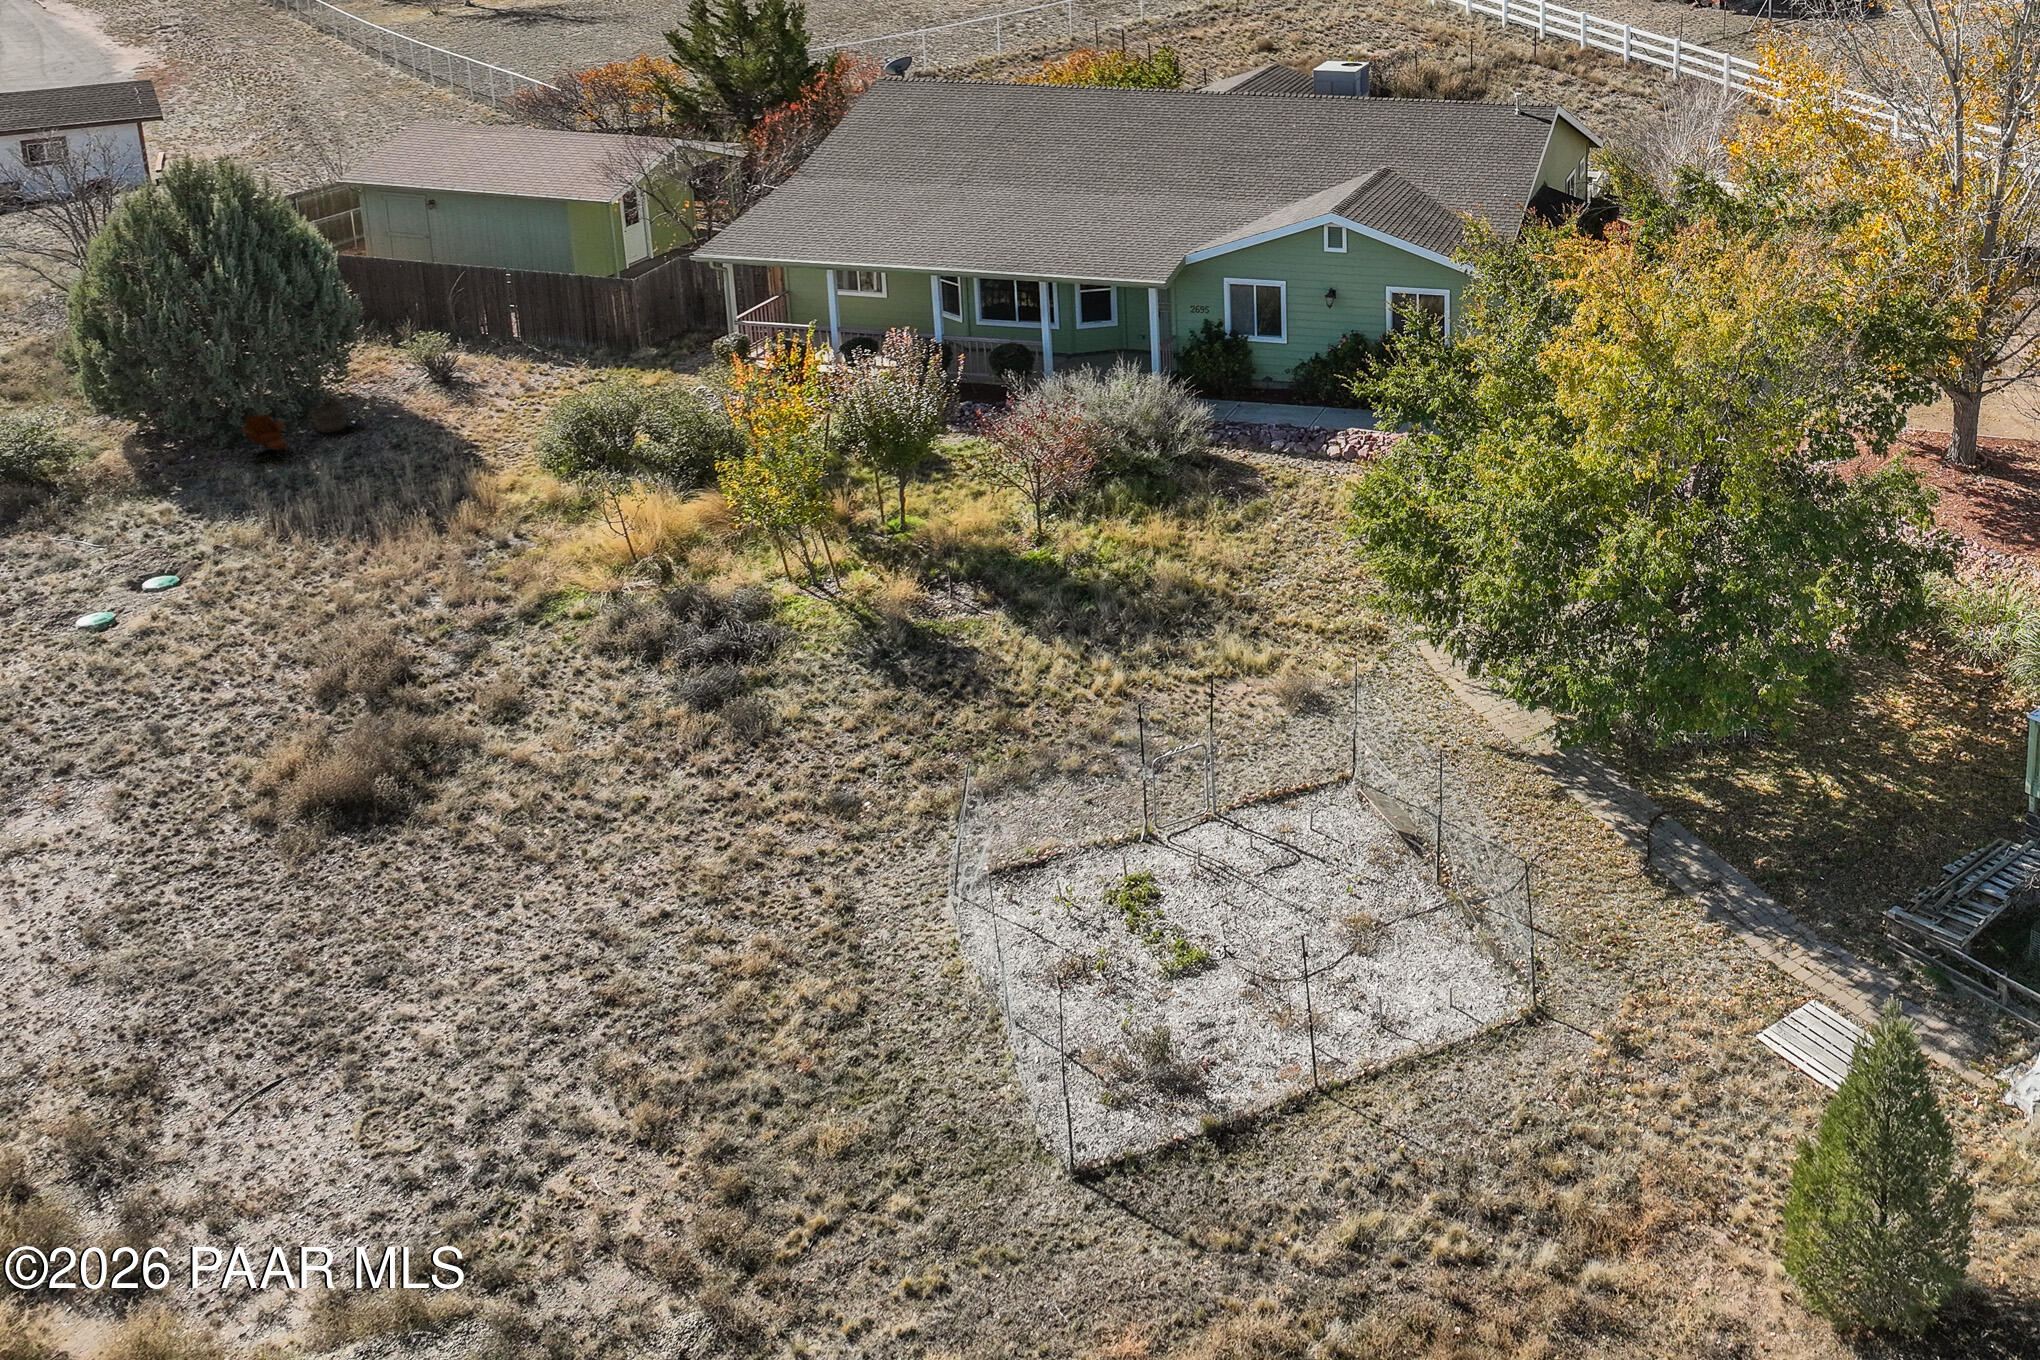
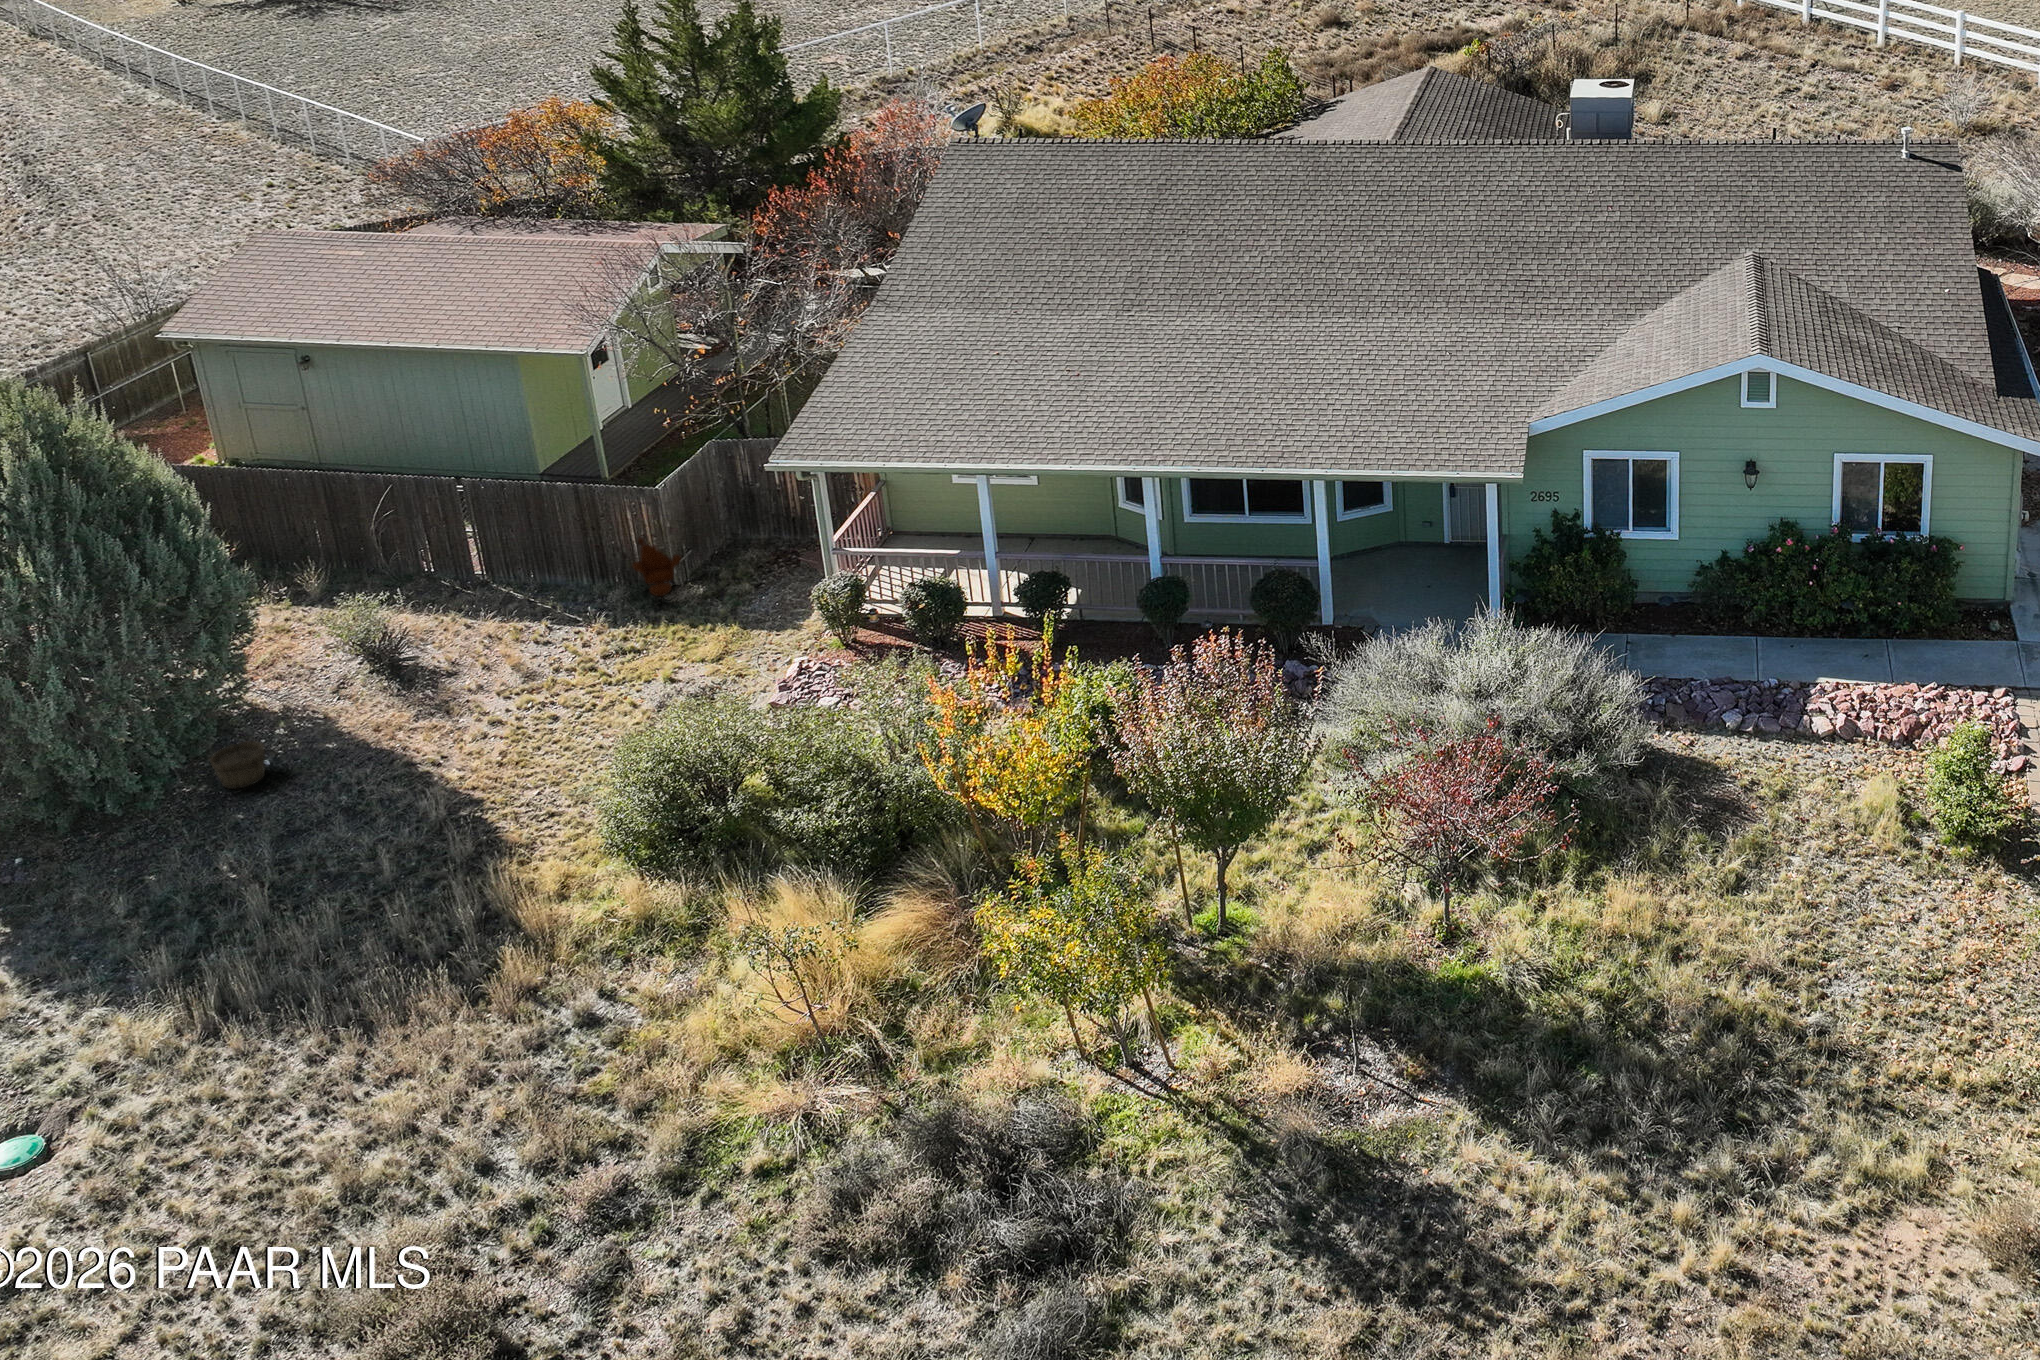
lounge chair: present [242,414,287,457] -> present [632,535,681,606]

